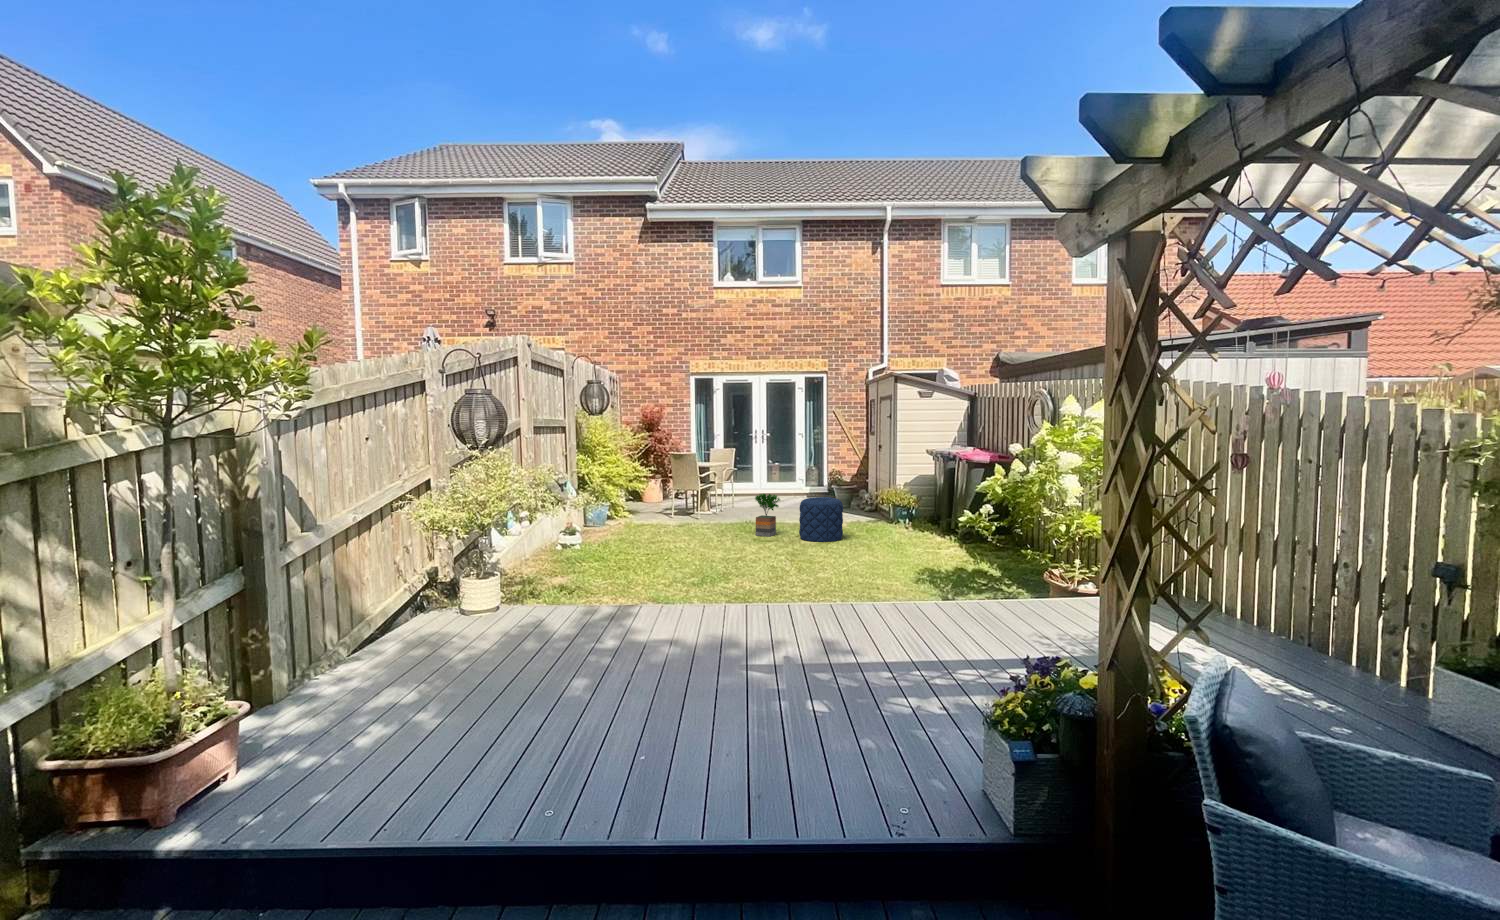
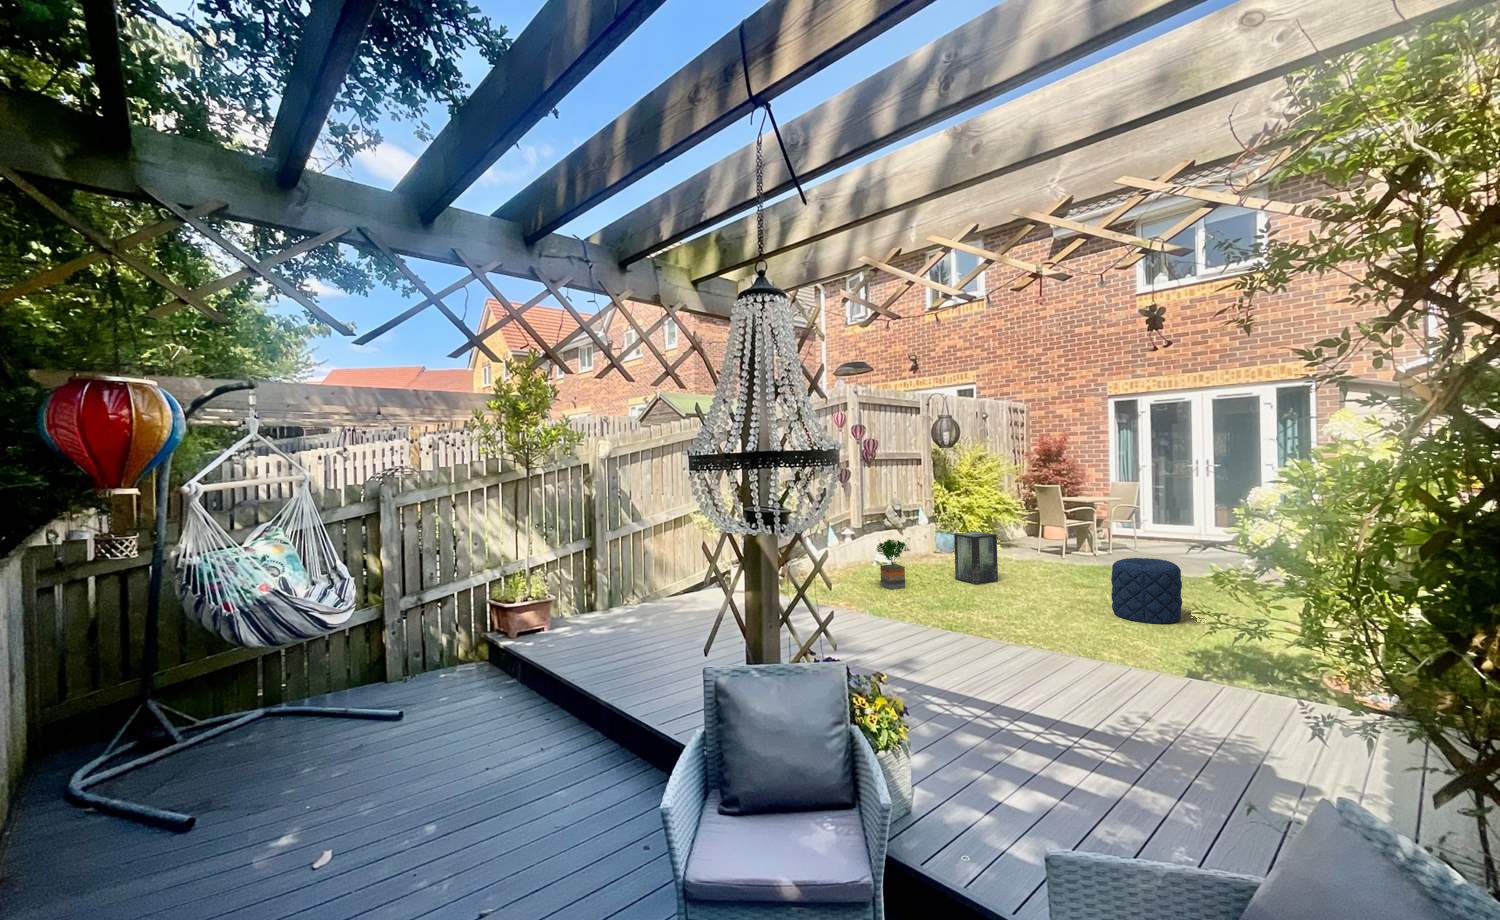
storage box: none [659,491,693,537] -> present [954,532,998,585]
potted tree: present [755,494,780,537] -> present [877,539,910,590]

